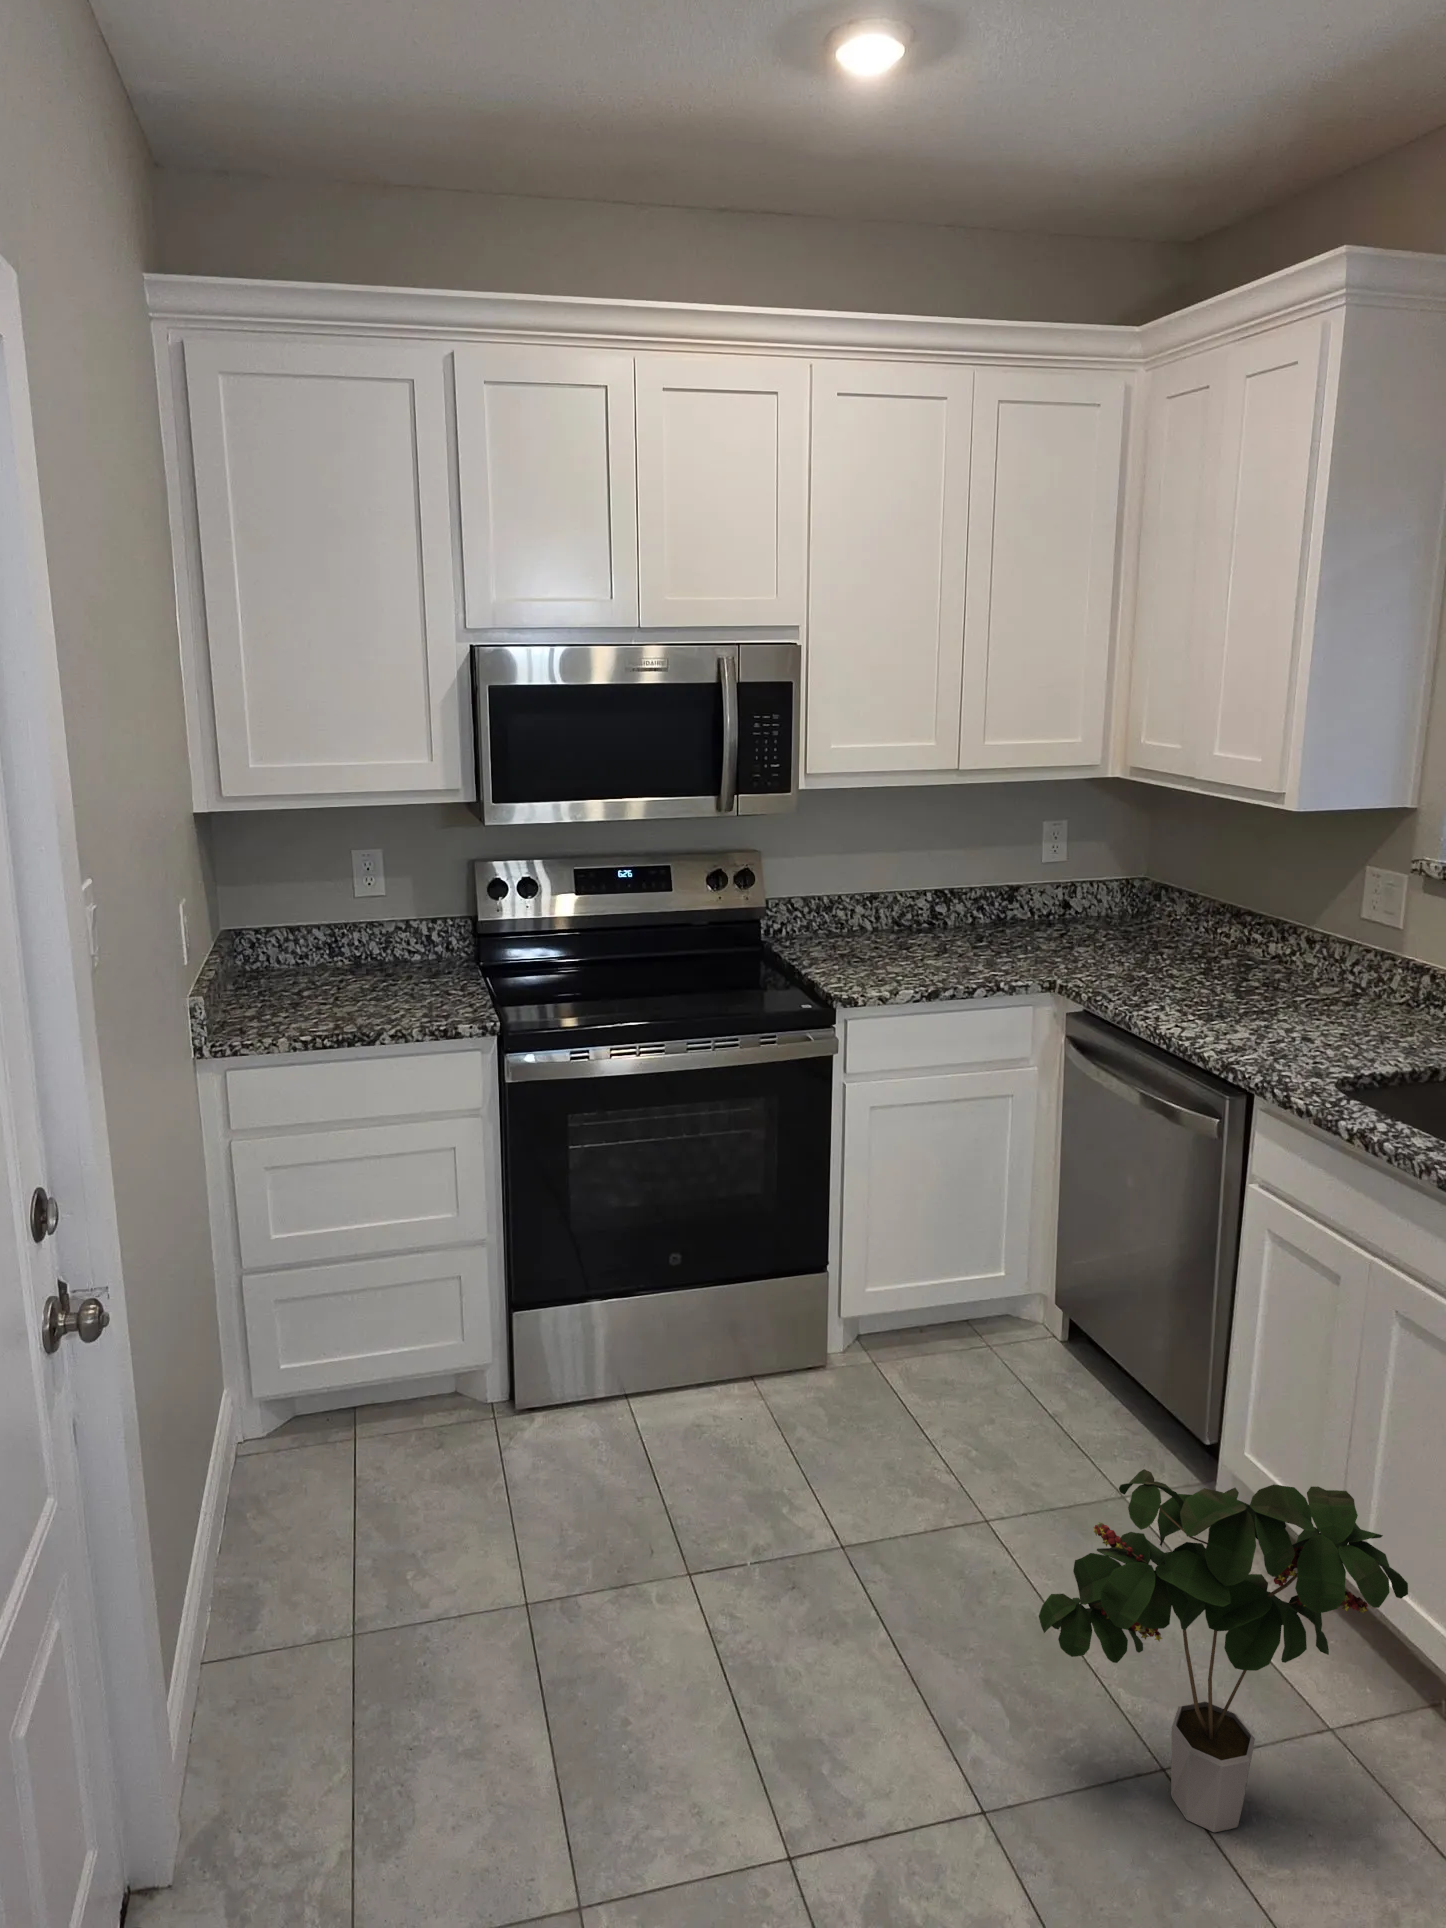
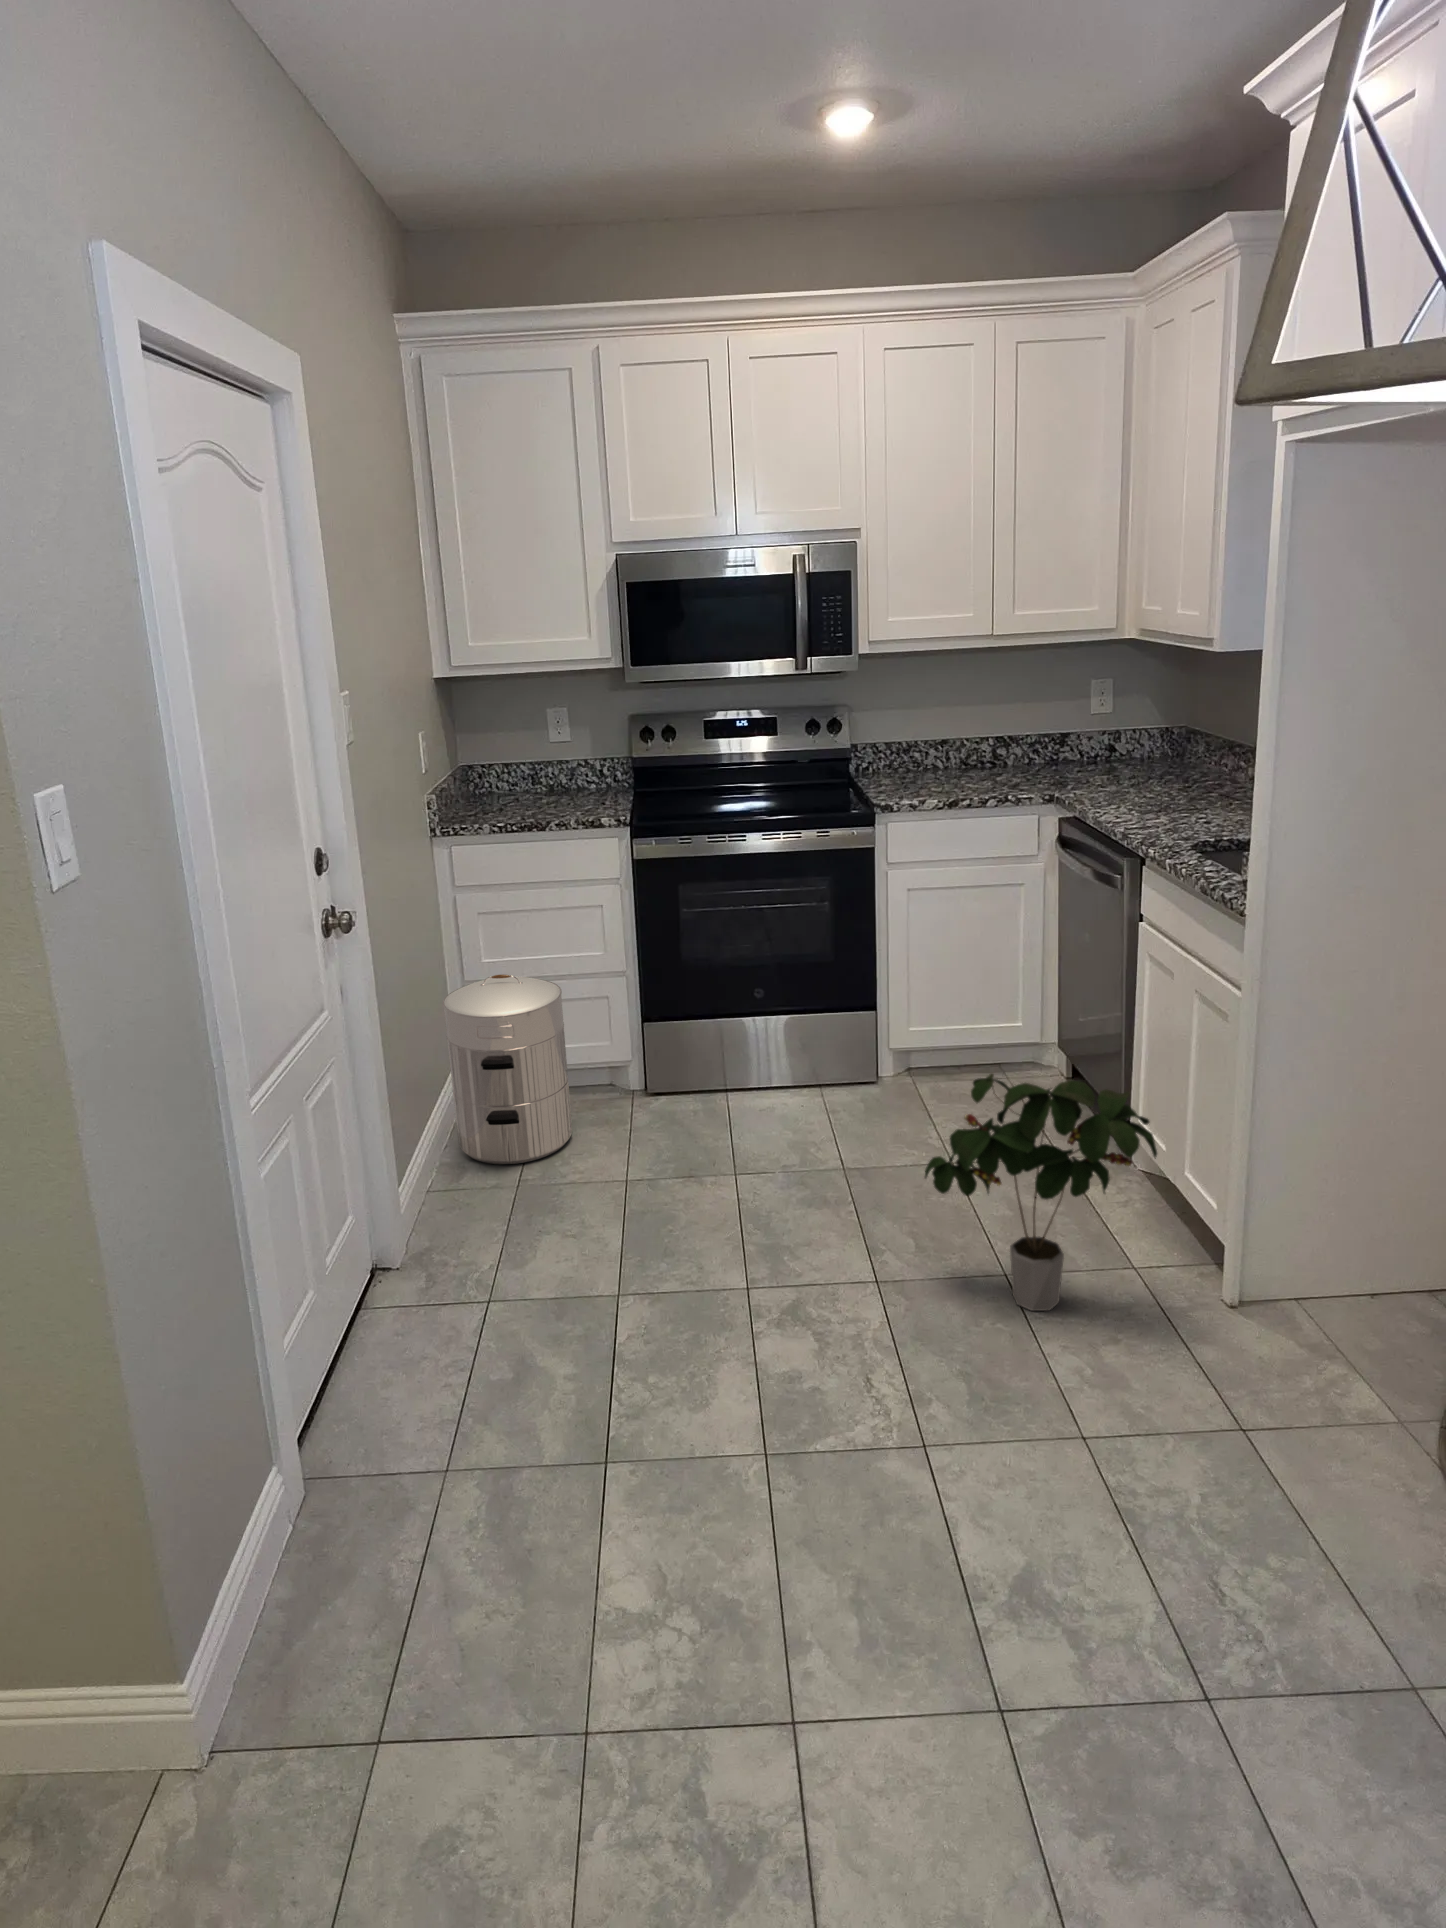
waste bin: none [220,1269,418,1582] -> present [443,975,572,1164]

